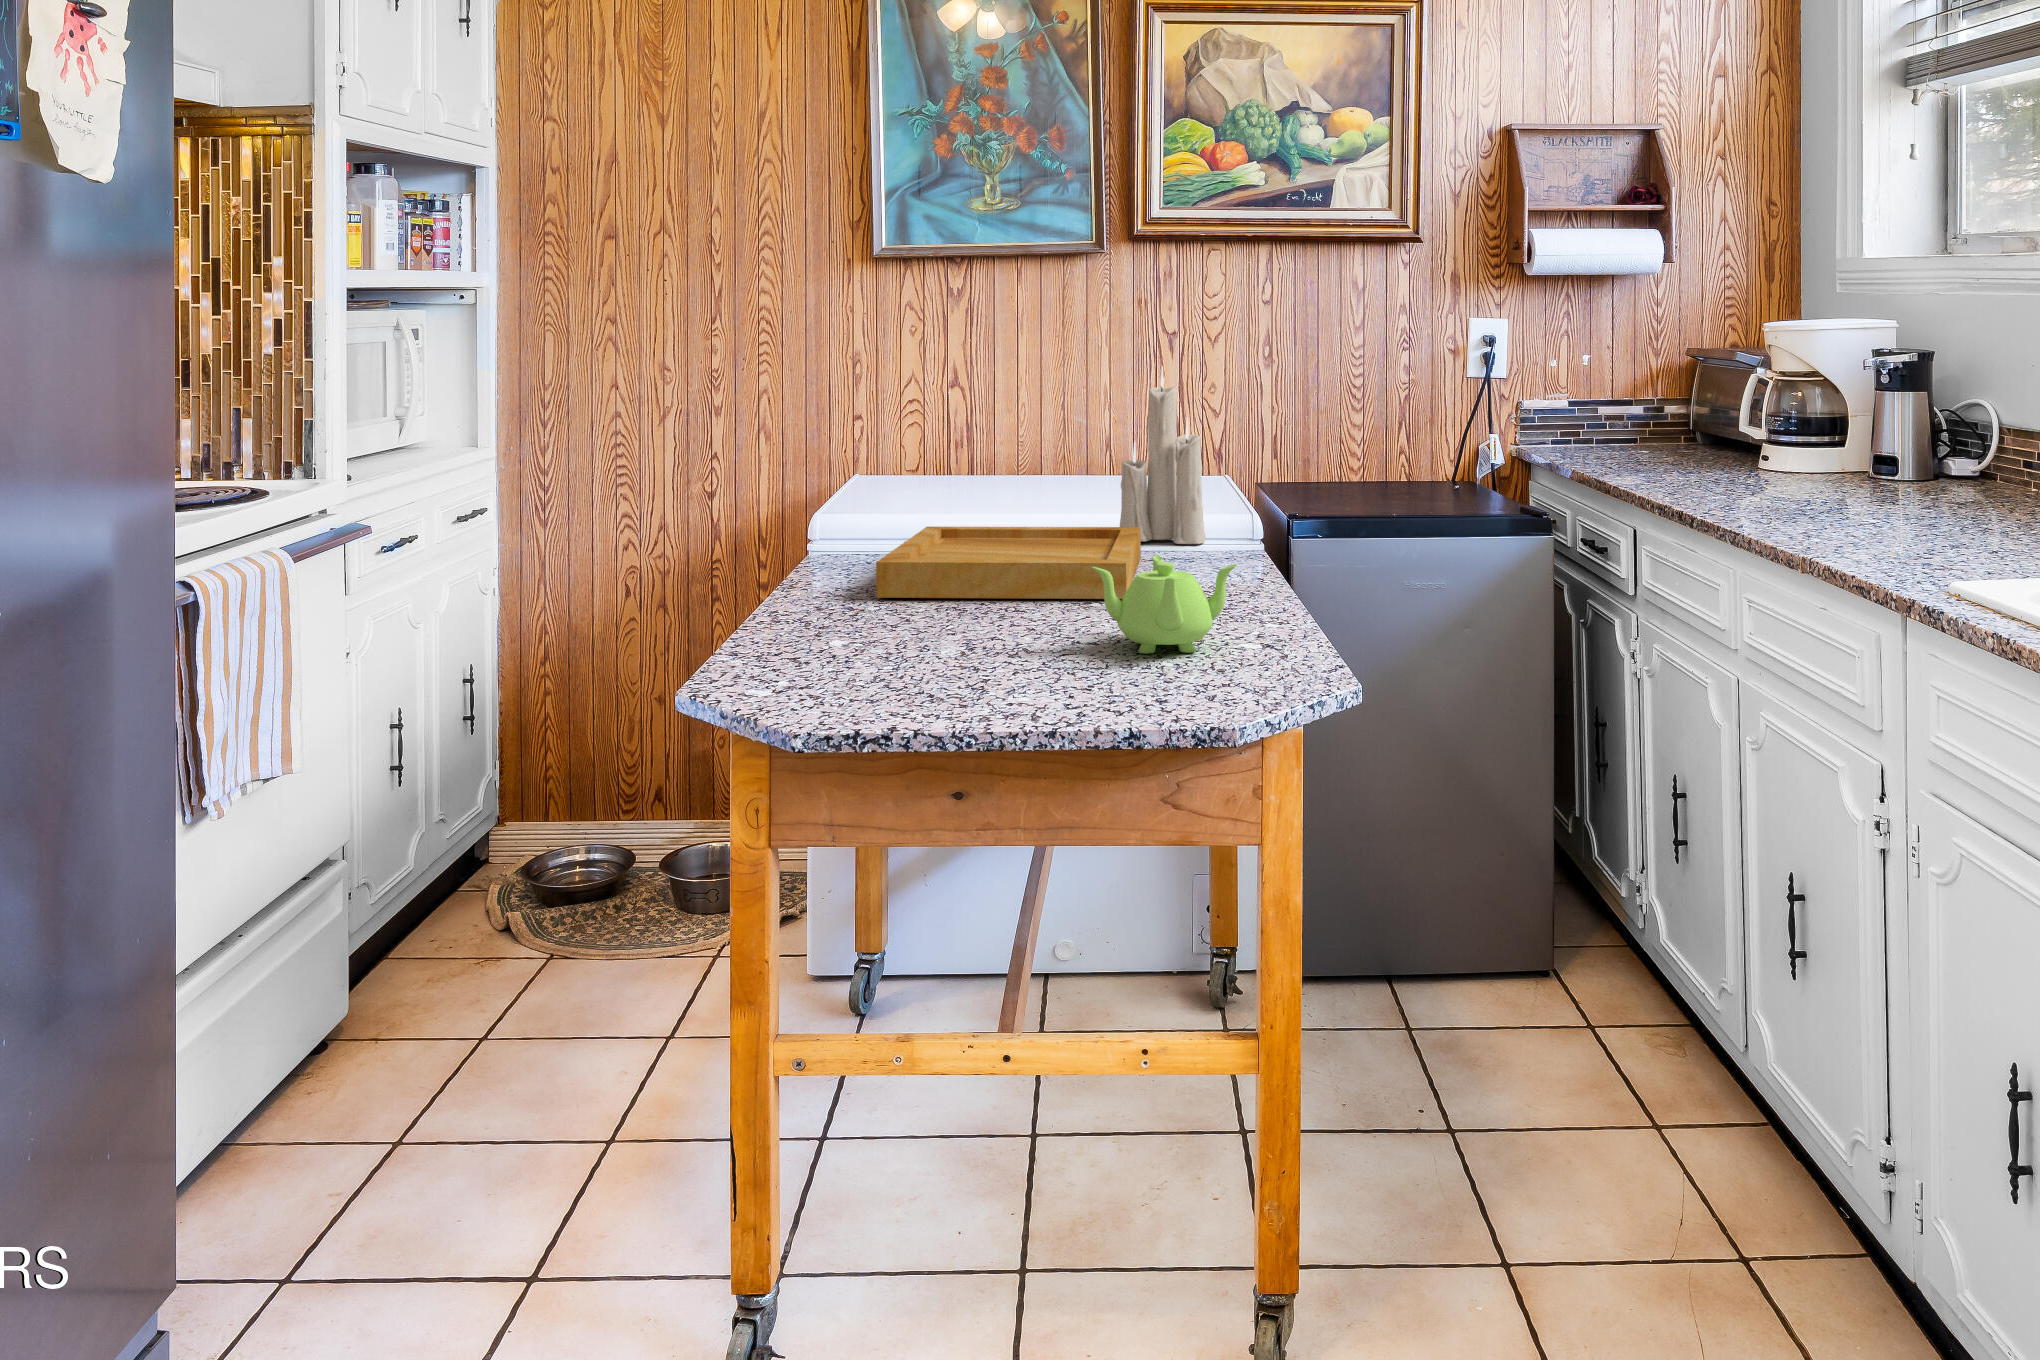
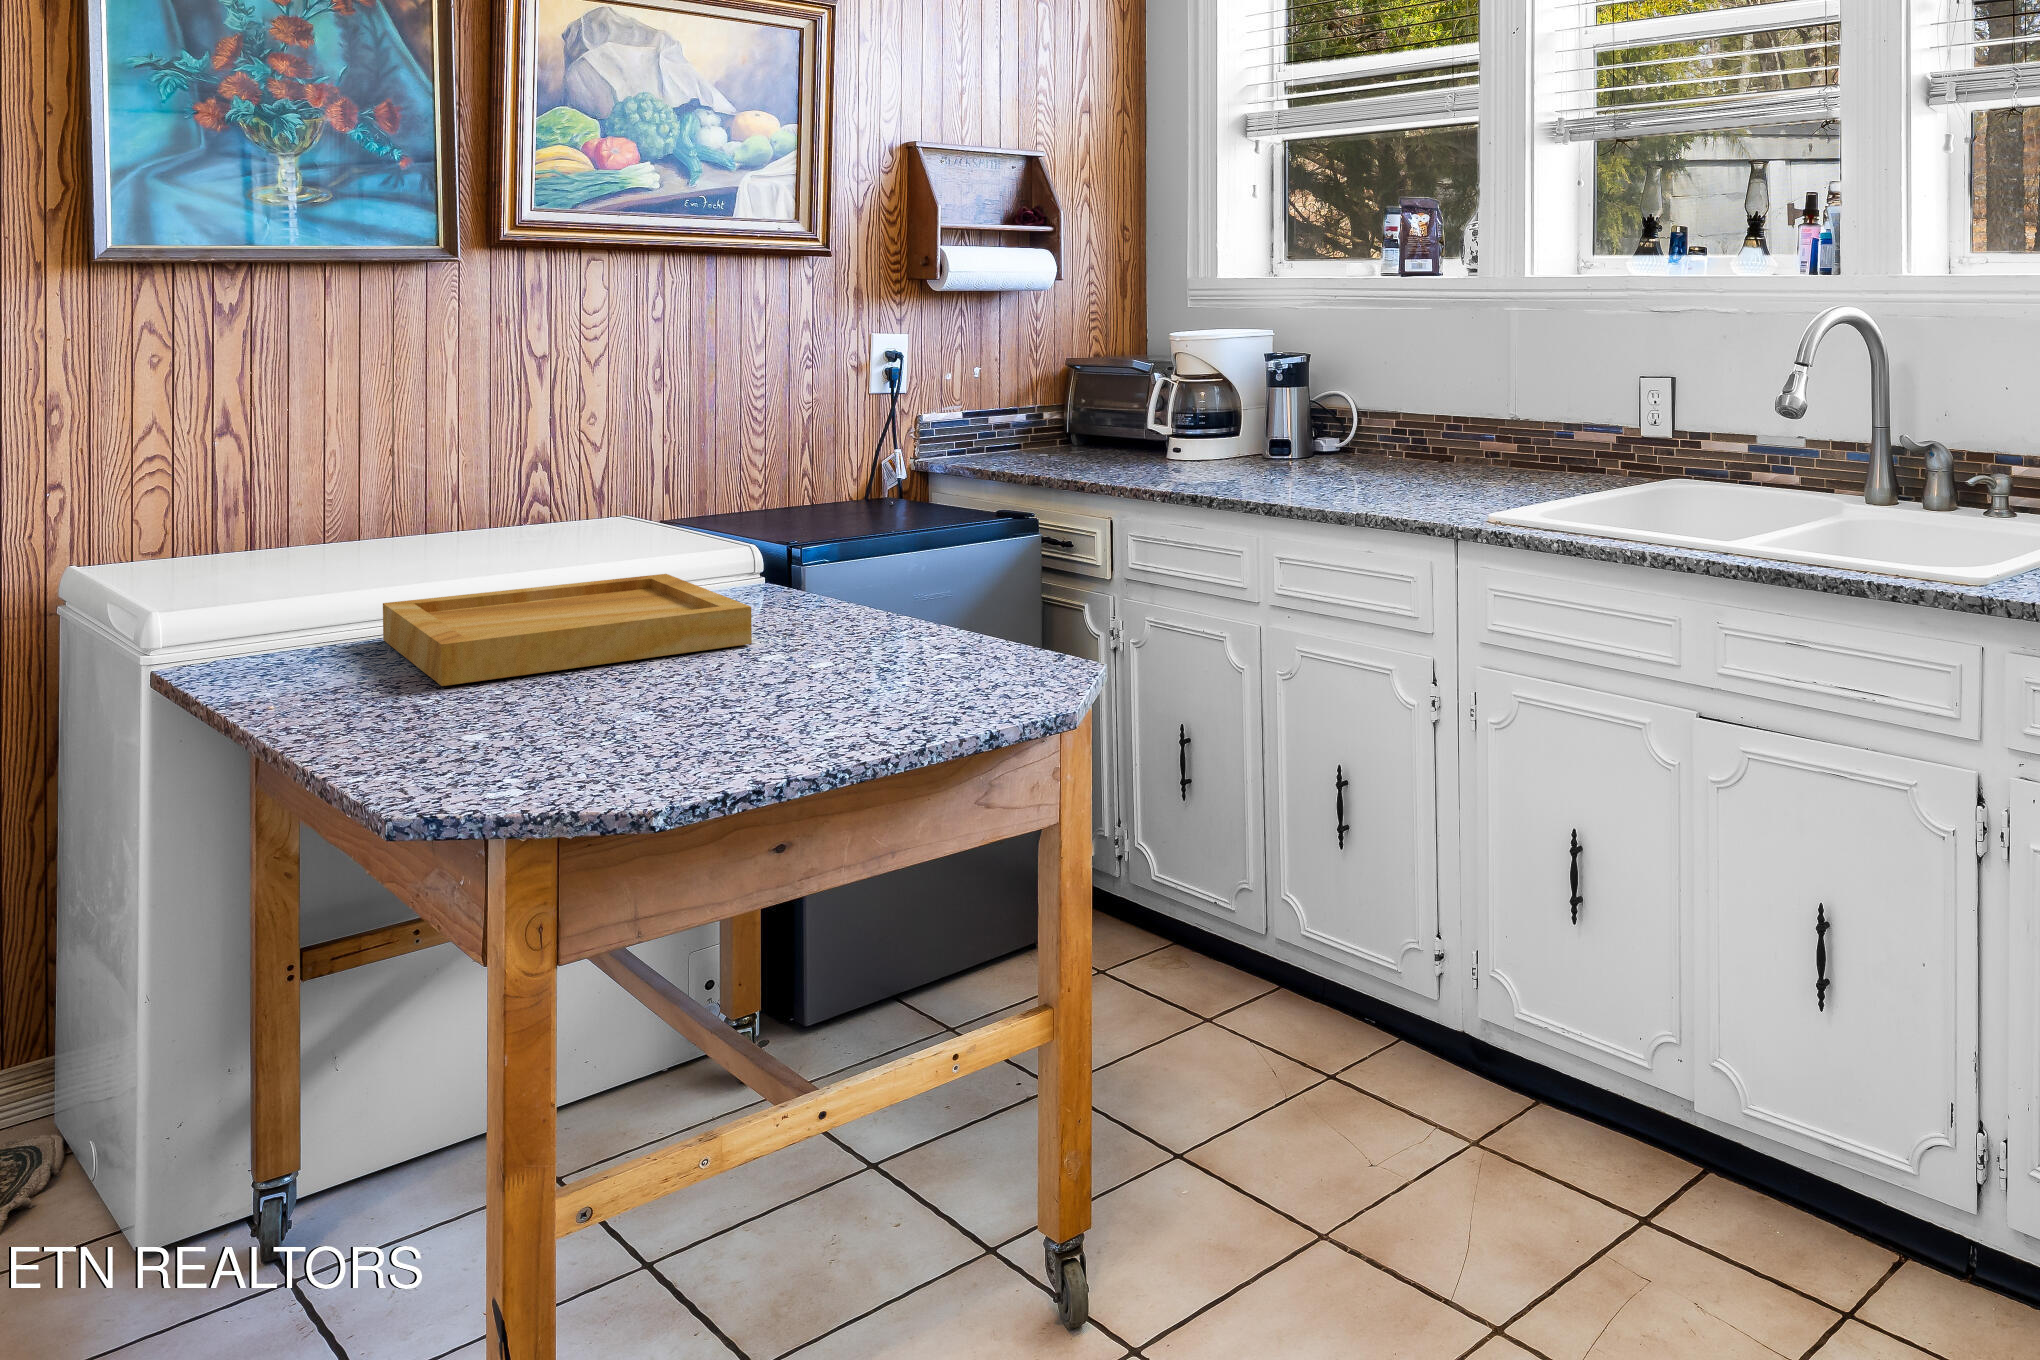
candle: present [1120,366,1206,544] -> none [600,386,709,593]
teapot: present [1092,555,1237,653] -> none [819,586,950,683]

